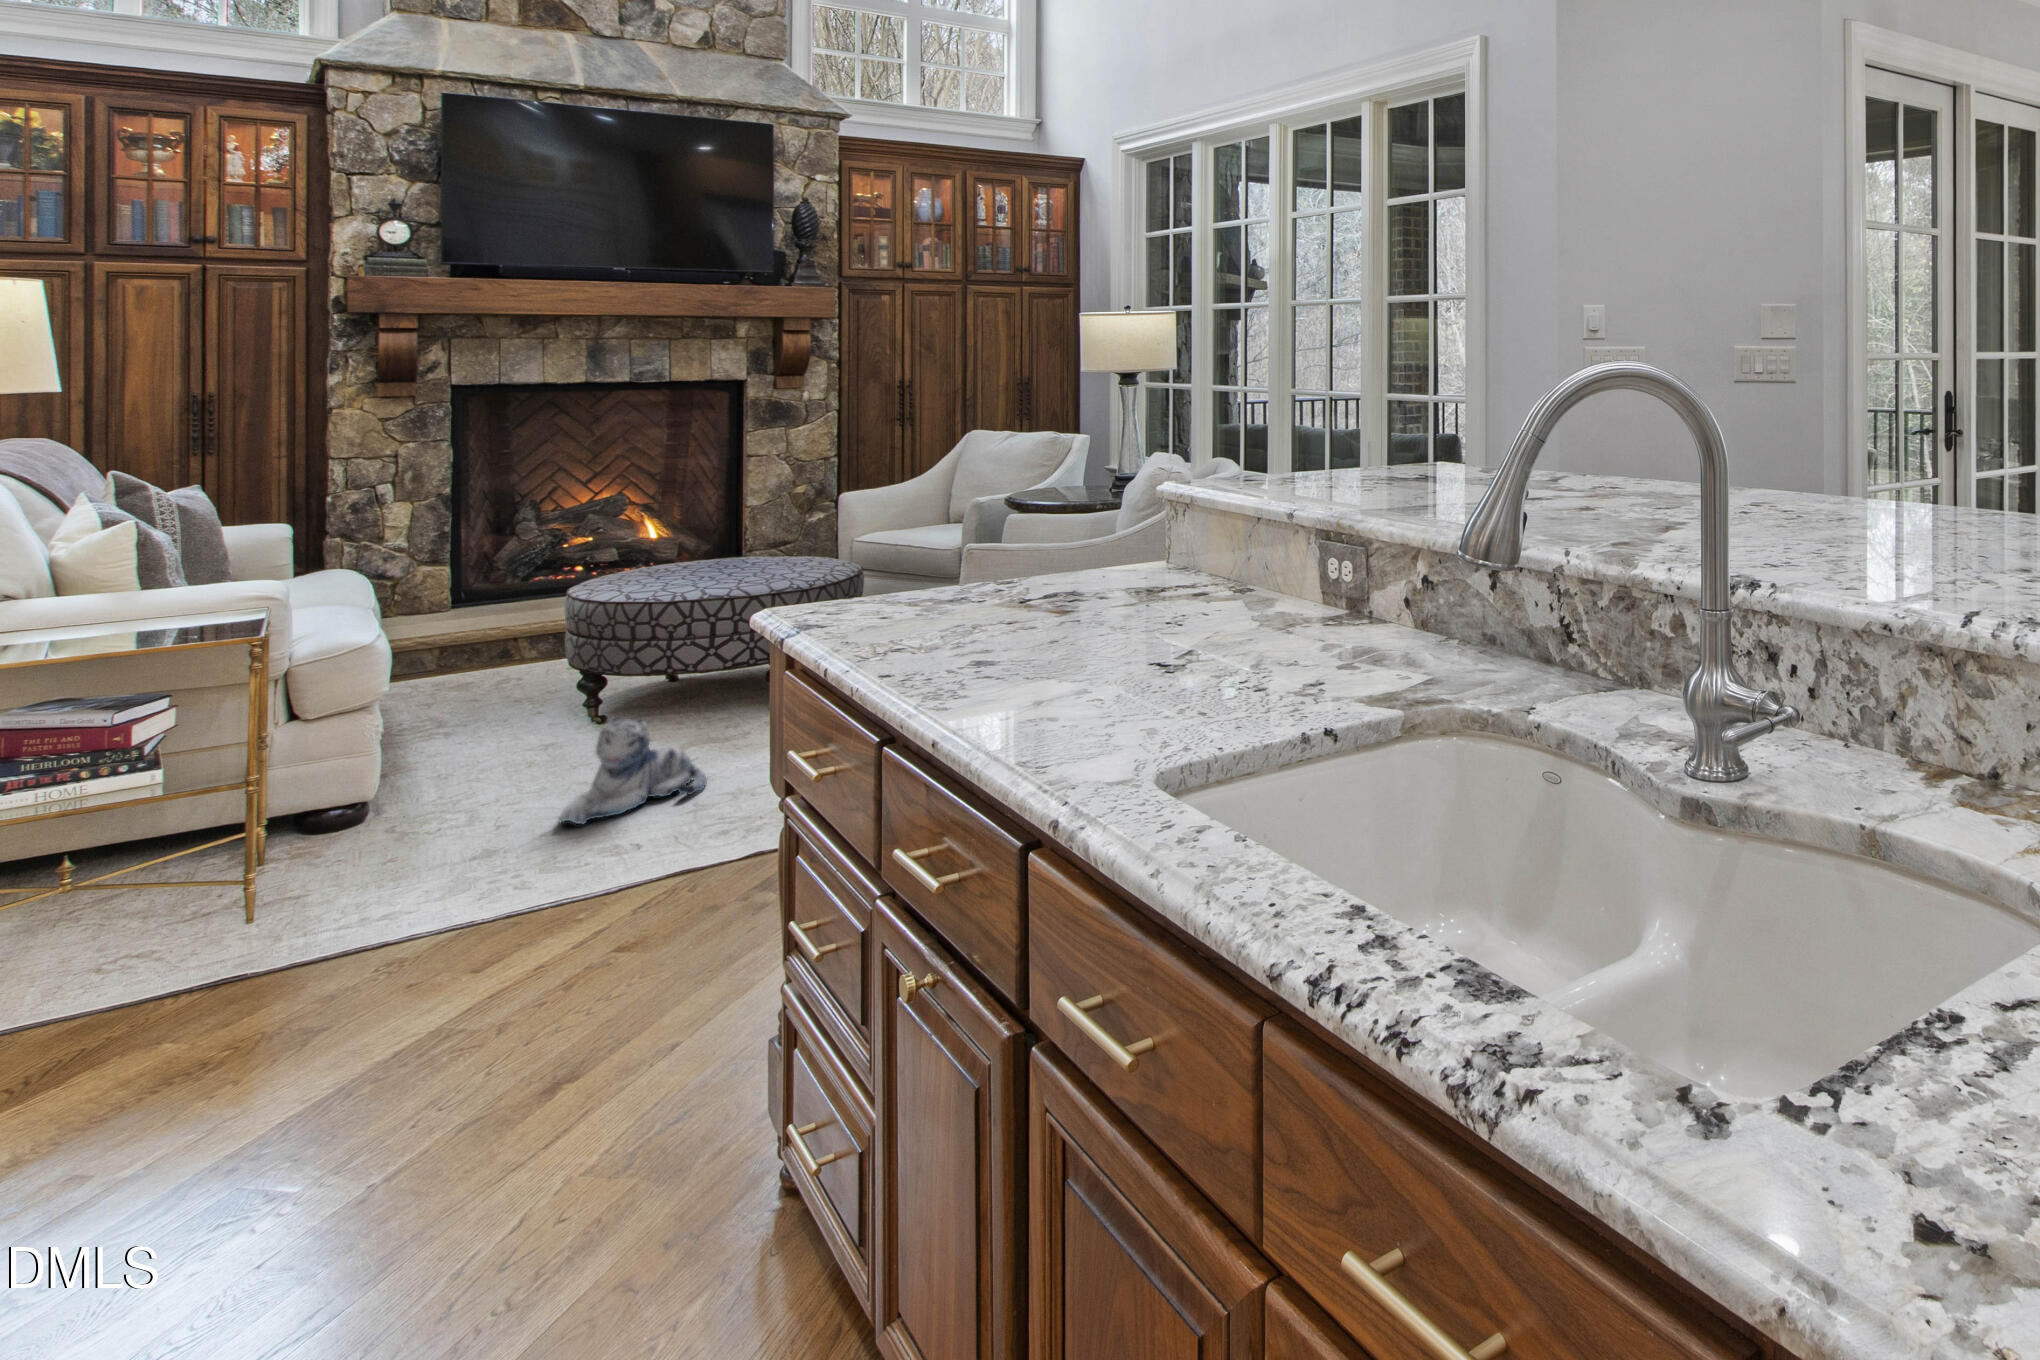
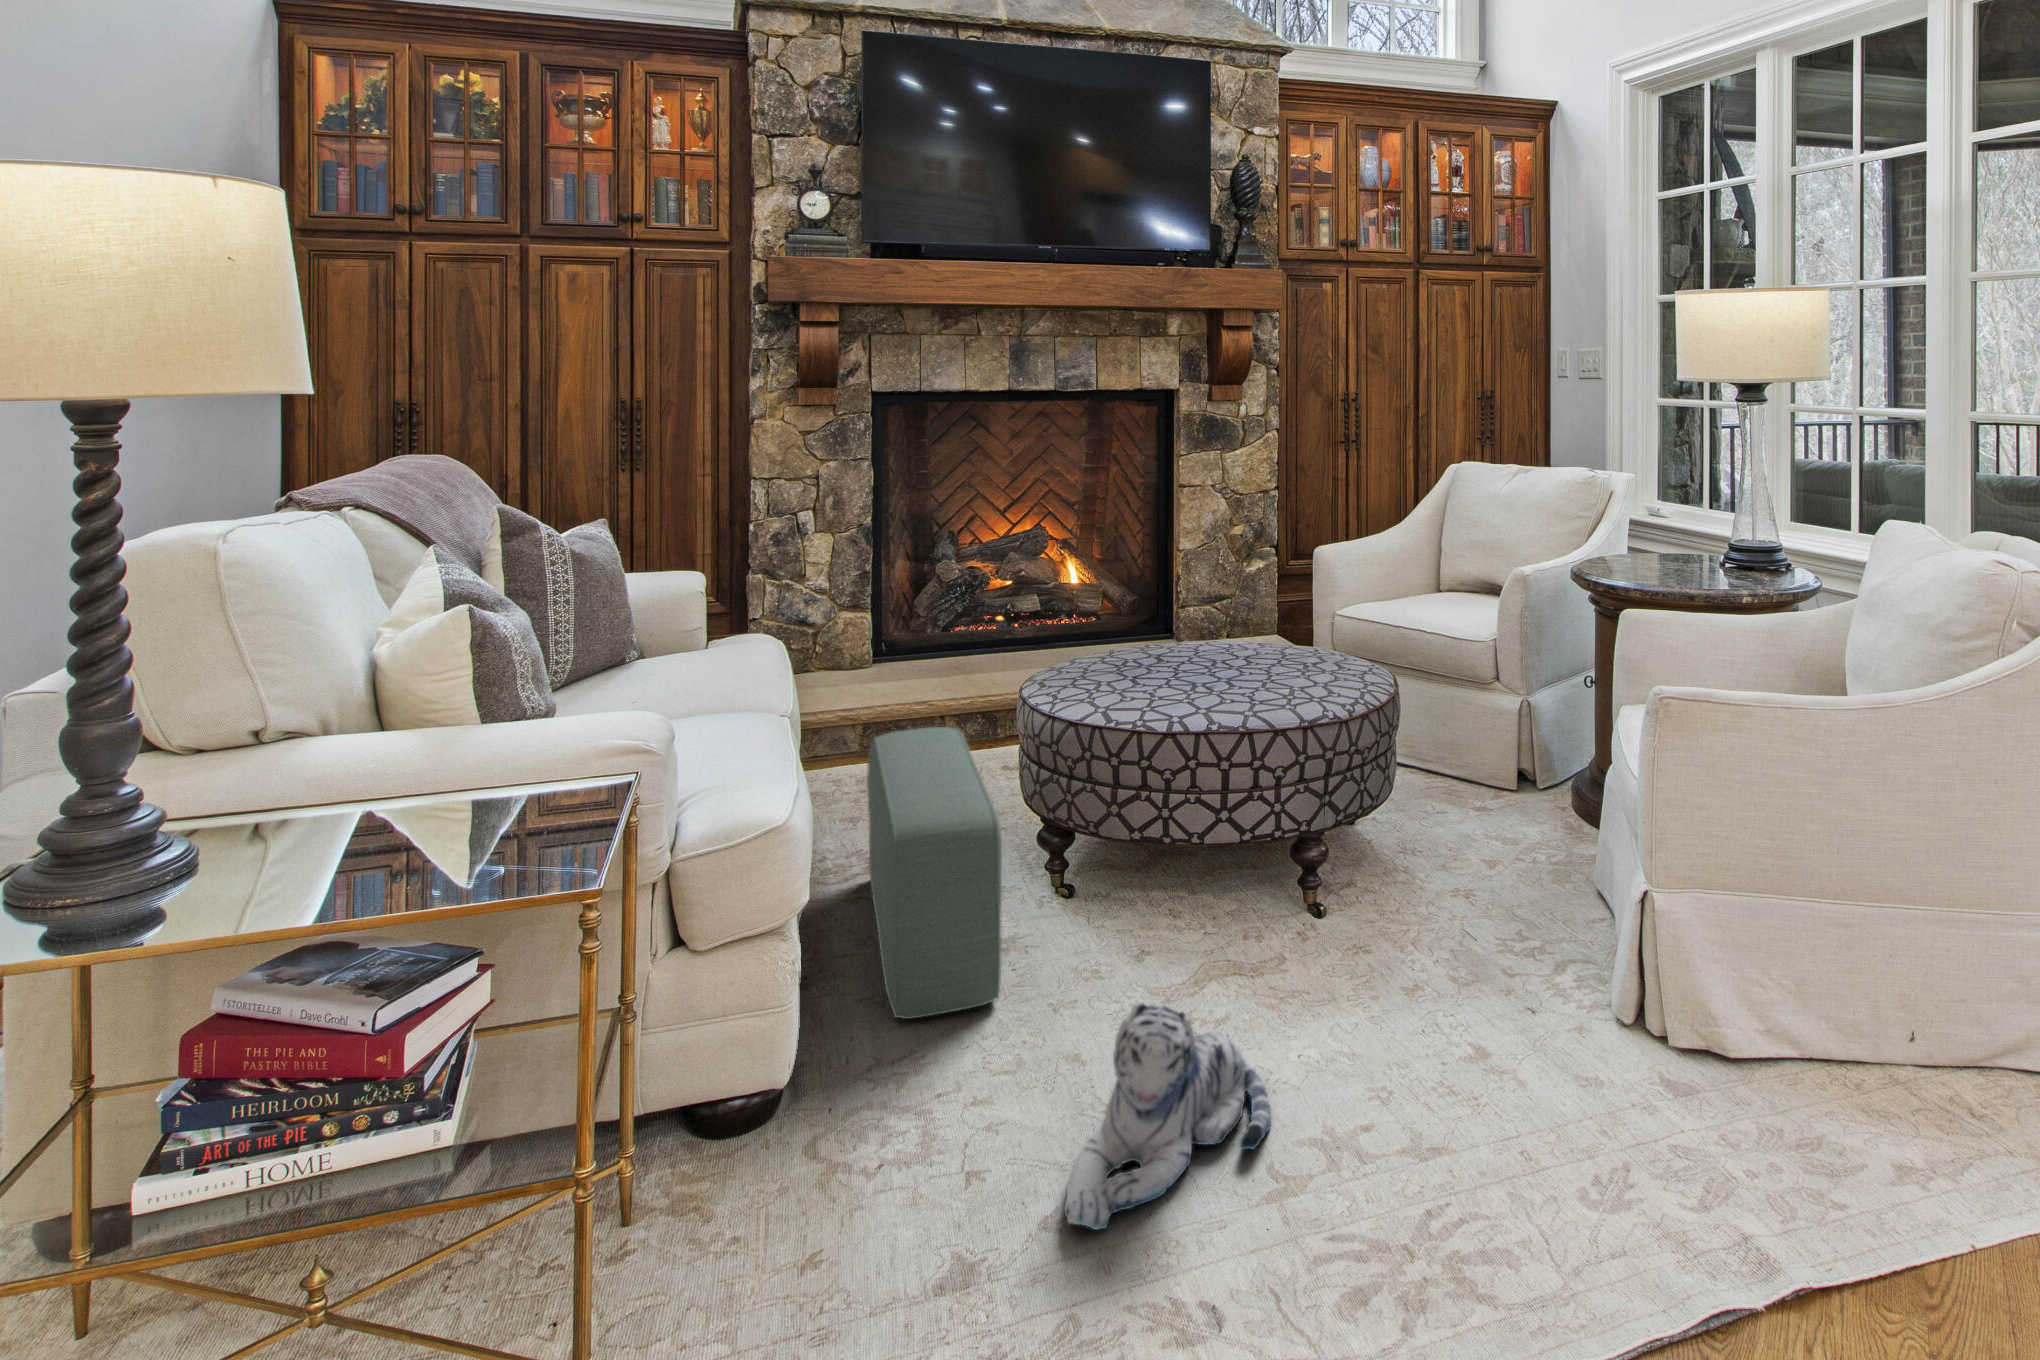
pouf: none [440,615,538,773] -> present [867,727,1002,1019]

